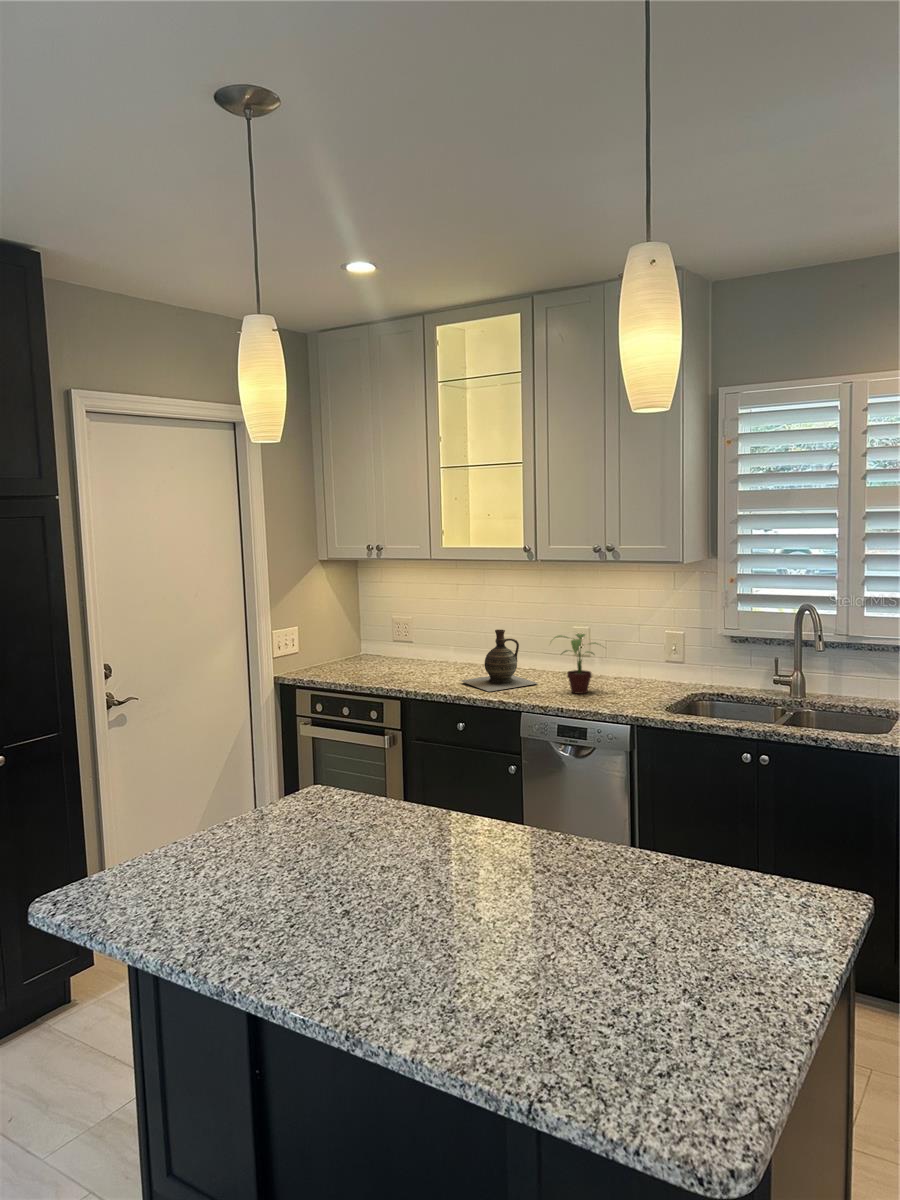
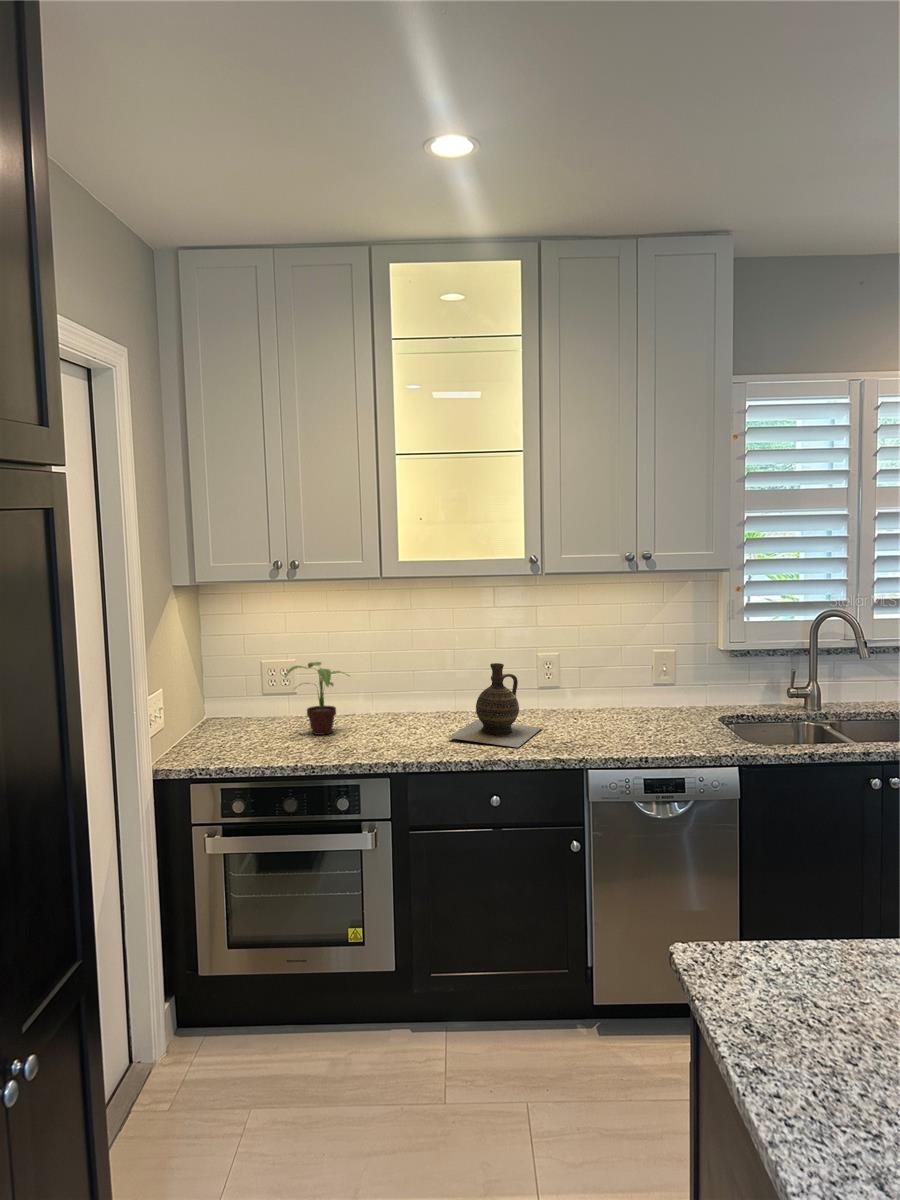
potted plant: present [554,634,597,694] -> present [285,662,340,735]

